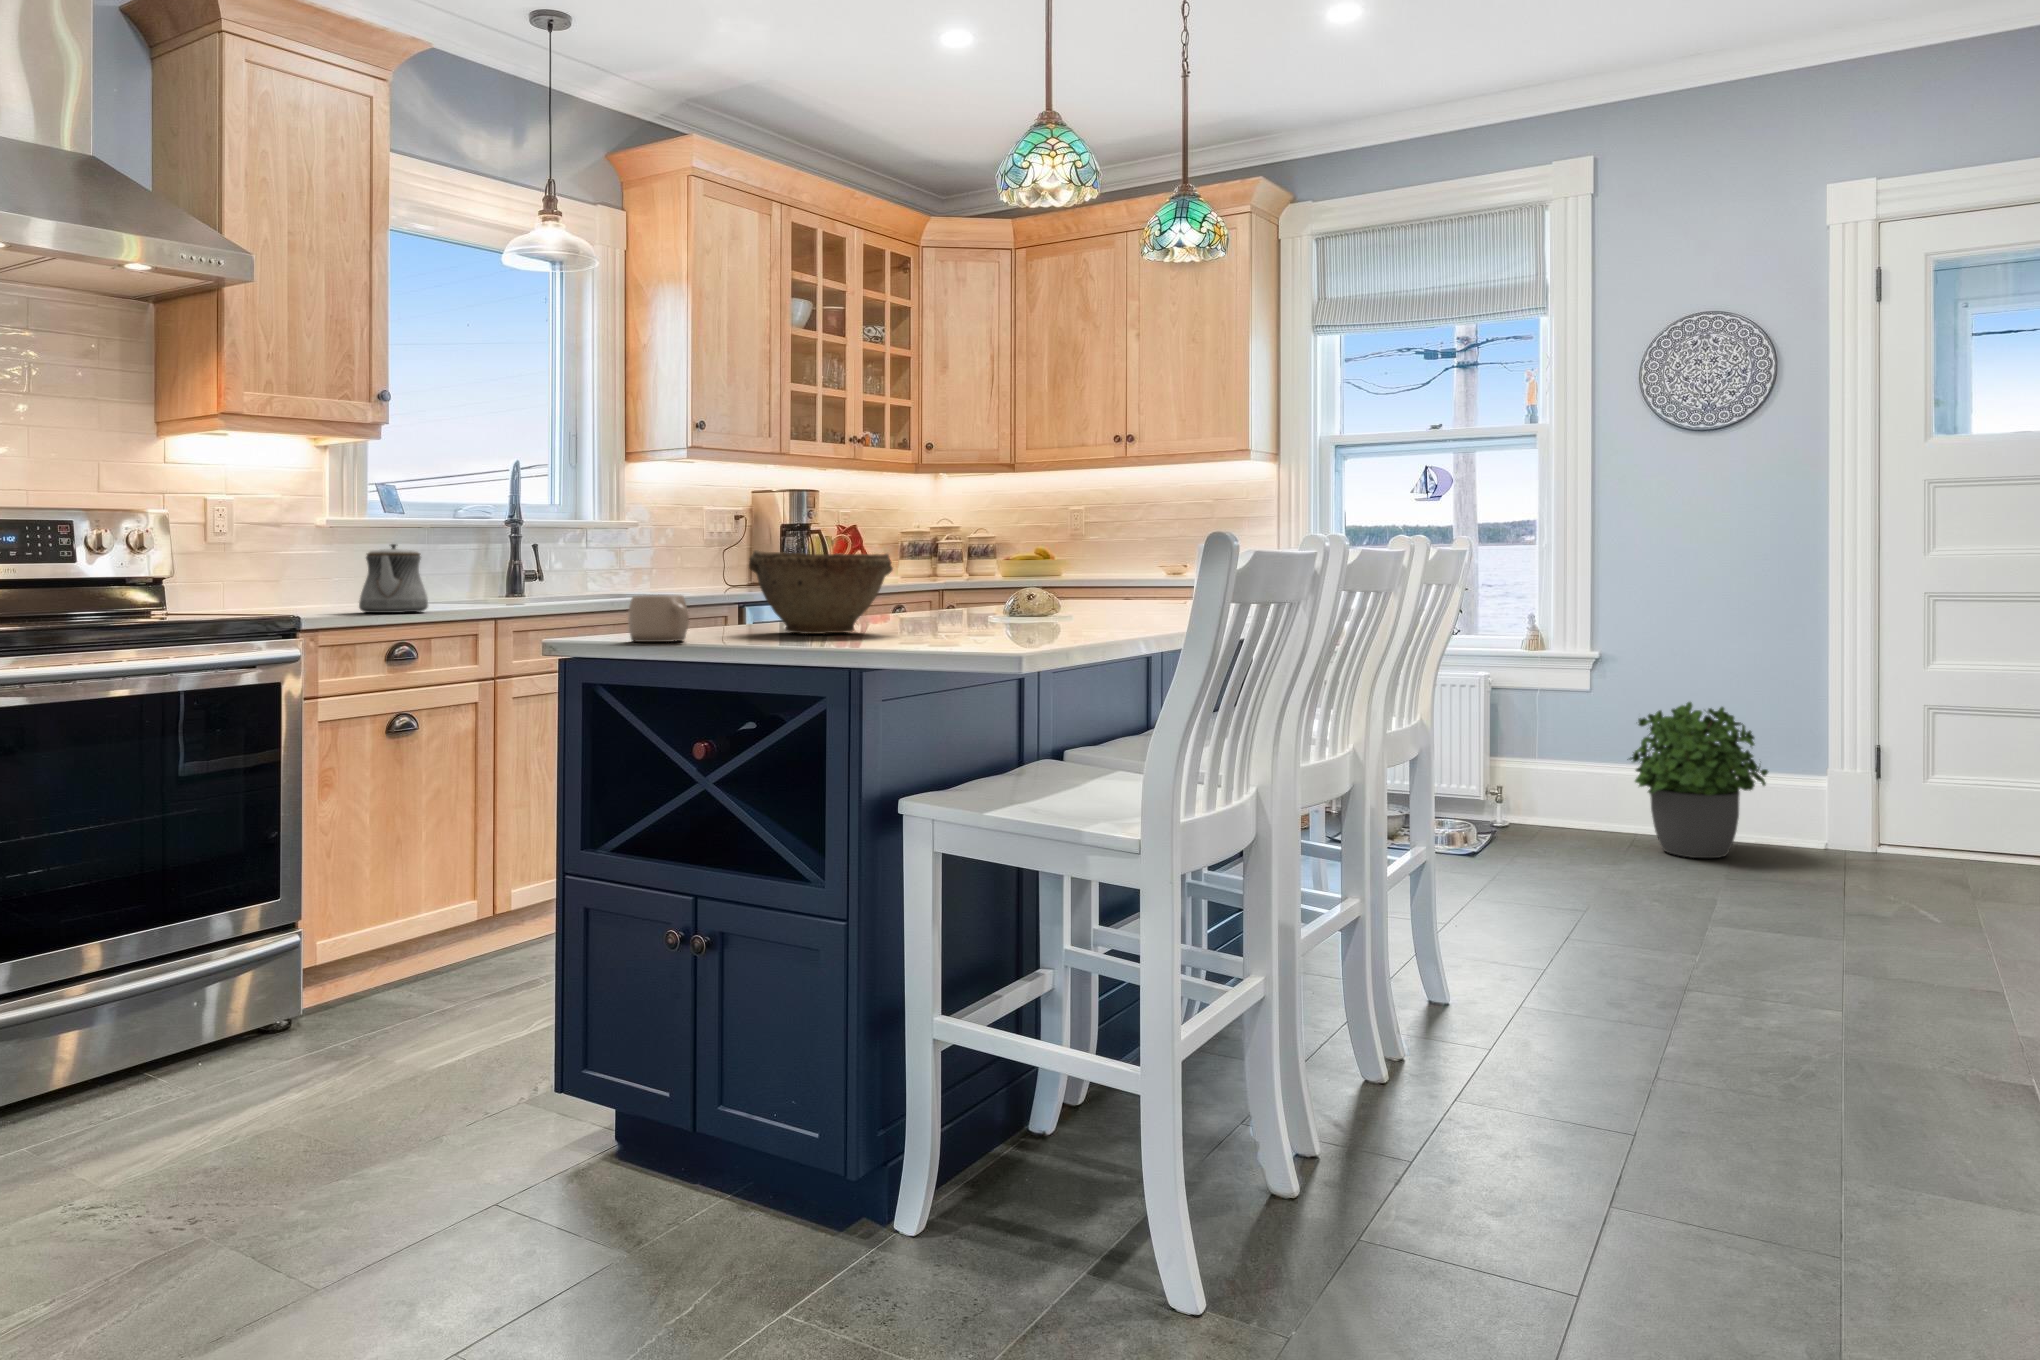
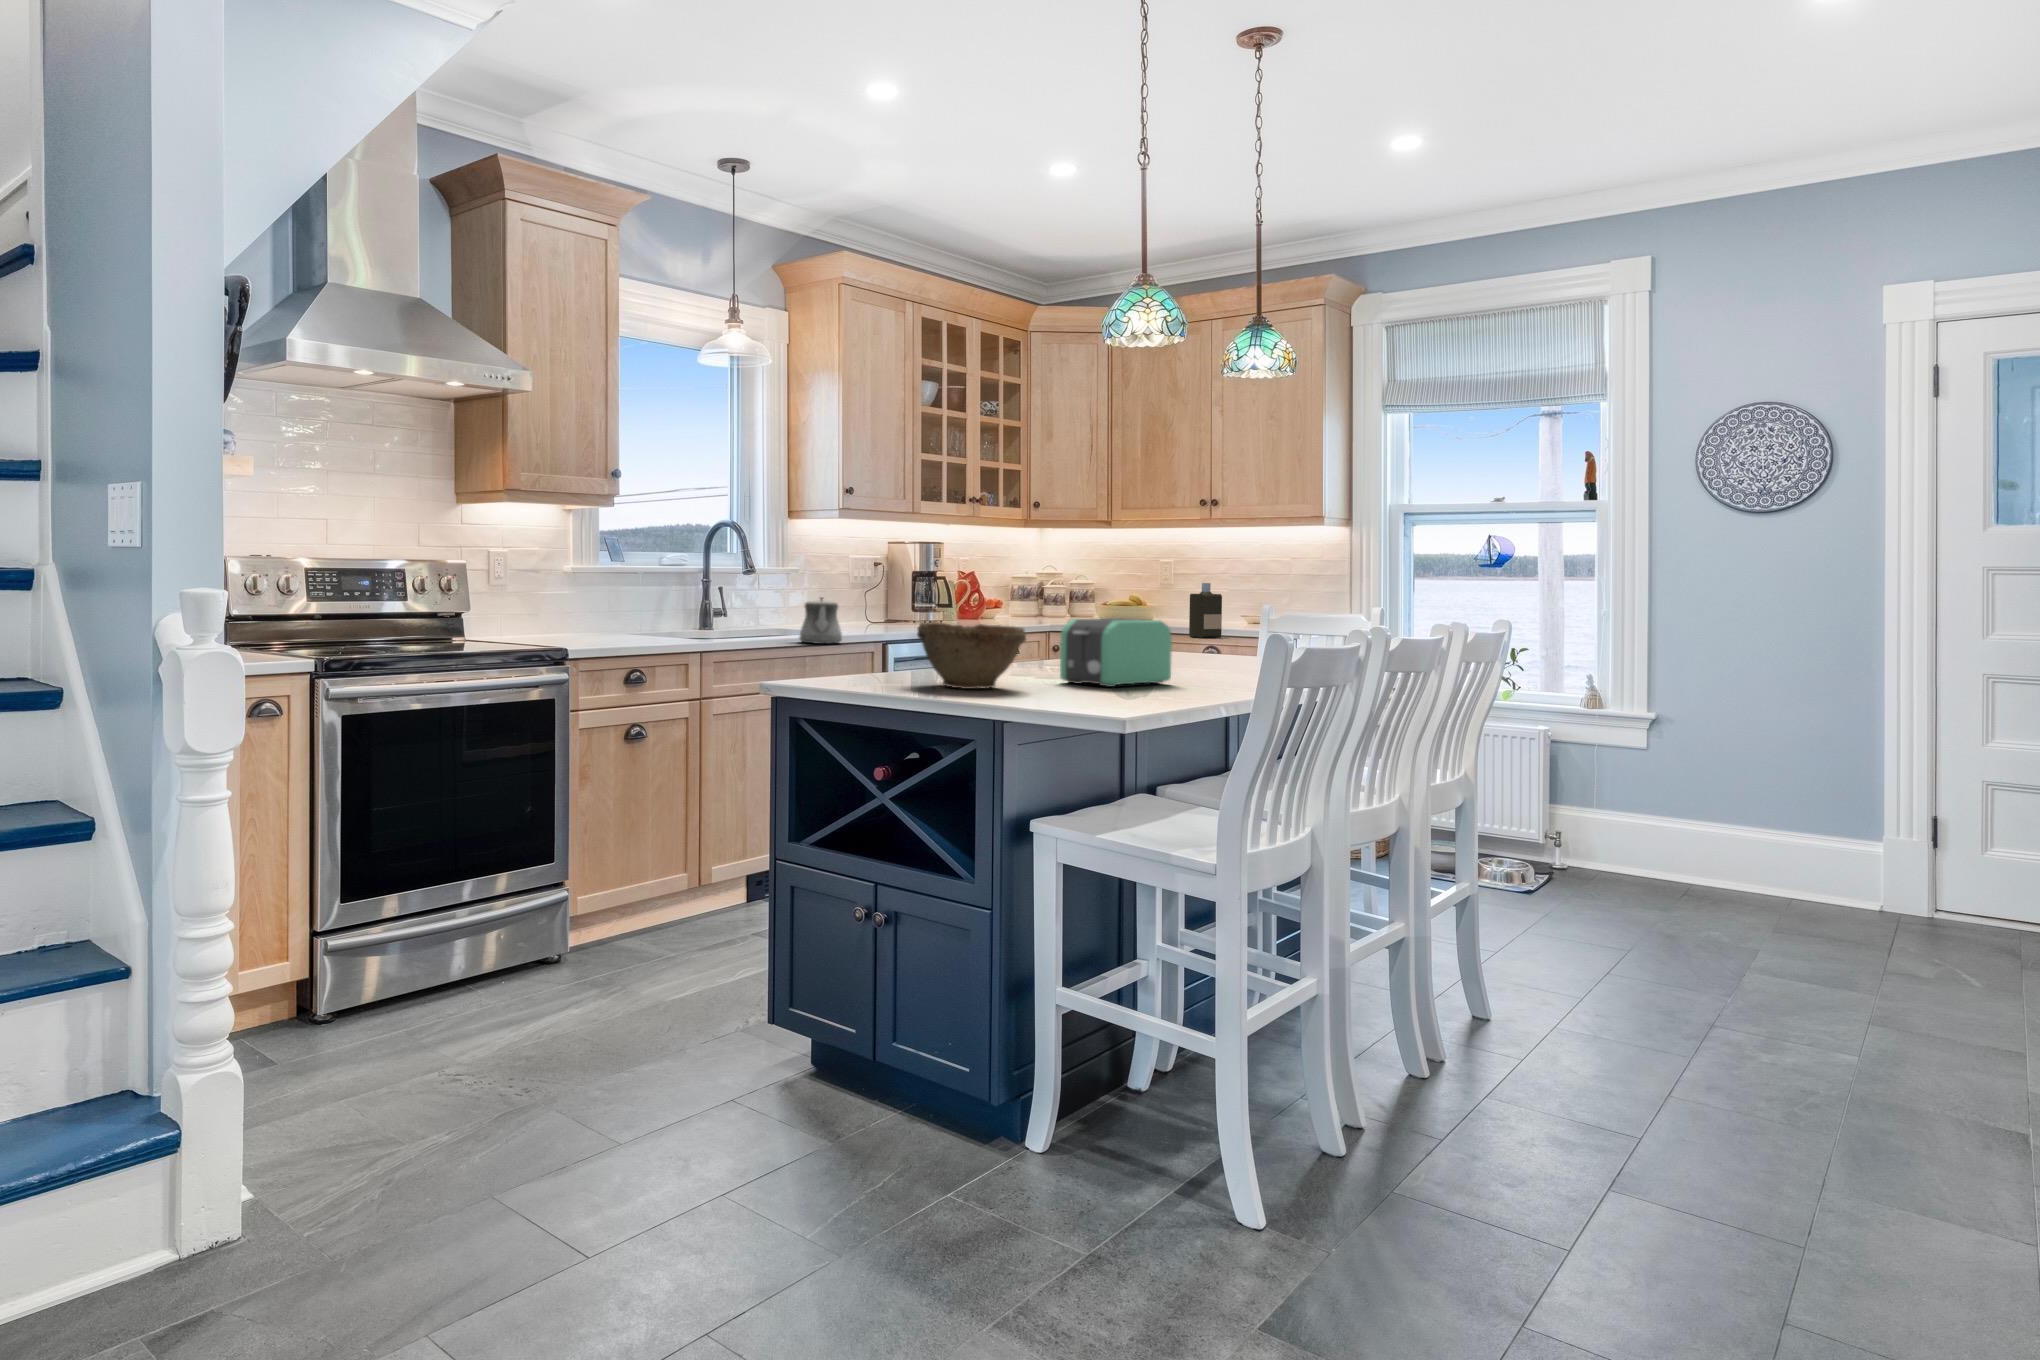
bottle: none [1104,530,1140,592] -> present [1189,583,1222,638]
teapot: present [359,544,428,613] -> present [800,598,842,644]
toaster: none [940,545,1077,628] -> present [1060,618,1172,687]
mug: present [628,595,689,642] -> none [833,658,878,694]
potted plant: present [1627,702,1768,858] -> none [1677,762,1816,907]

